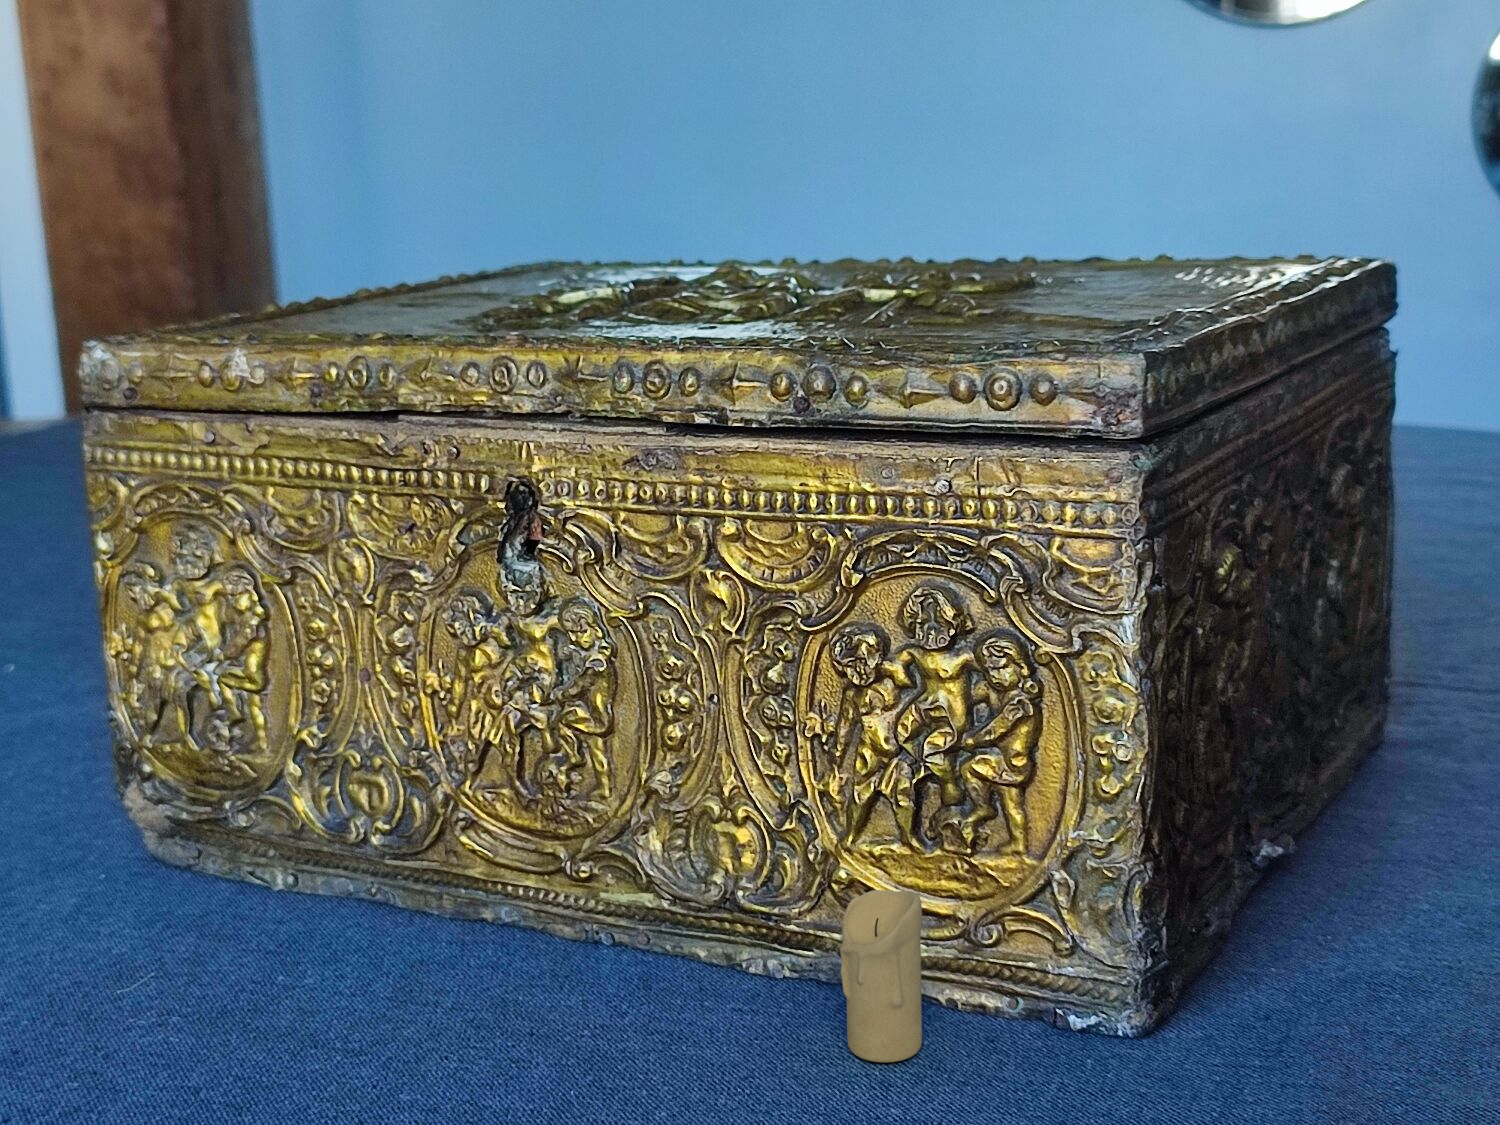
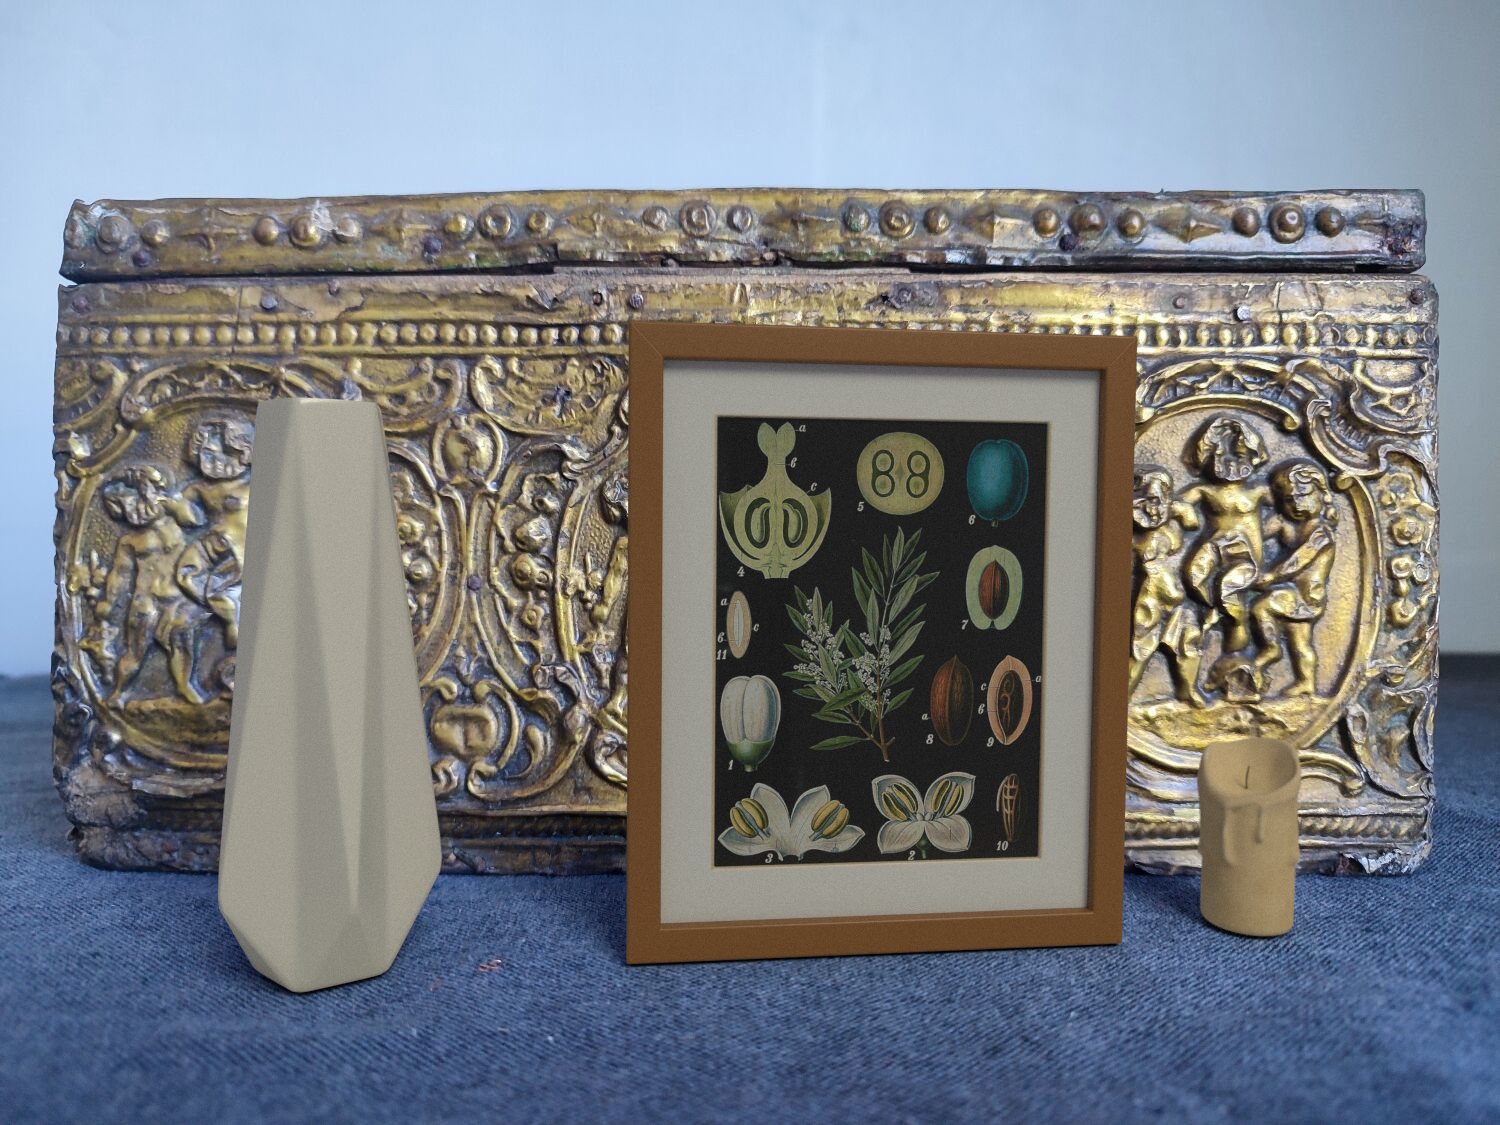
picture frame: none [358,538,756,1045] -> present [626,320,1137,964]
vase: none [143,579,291,979] -> present [218,397,442,992]

